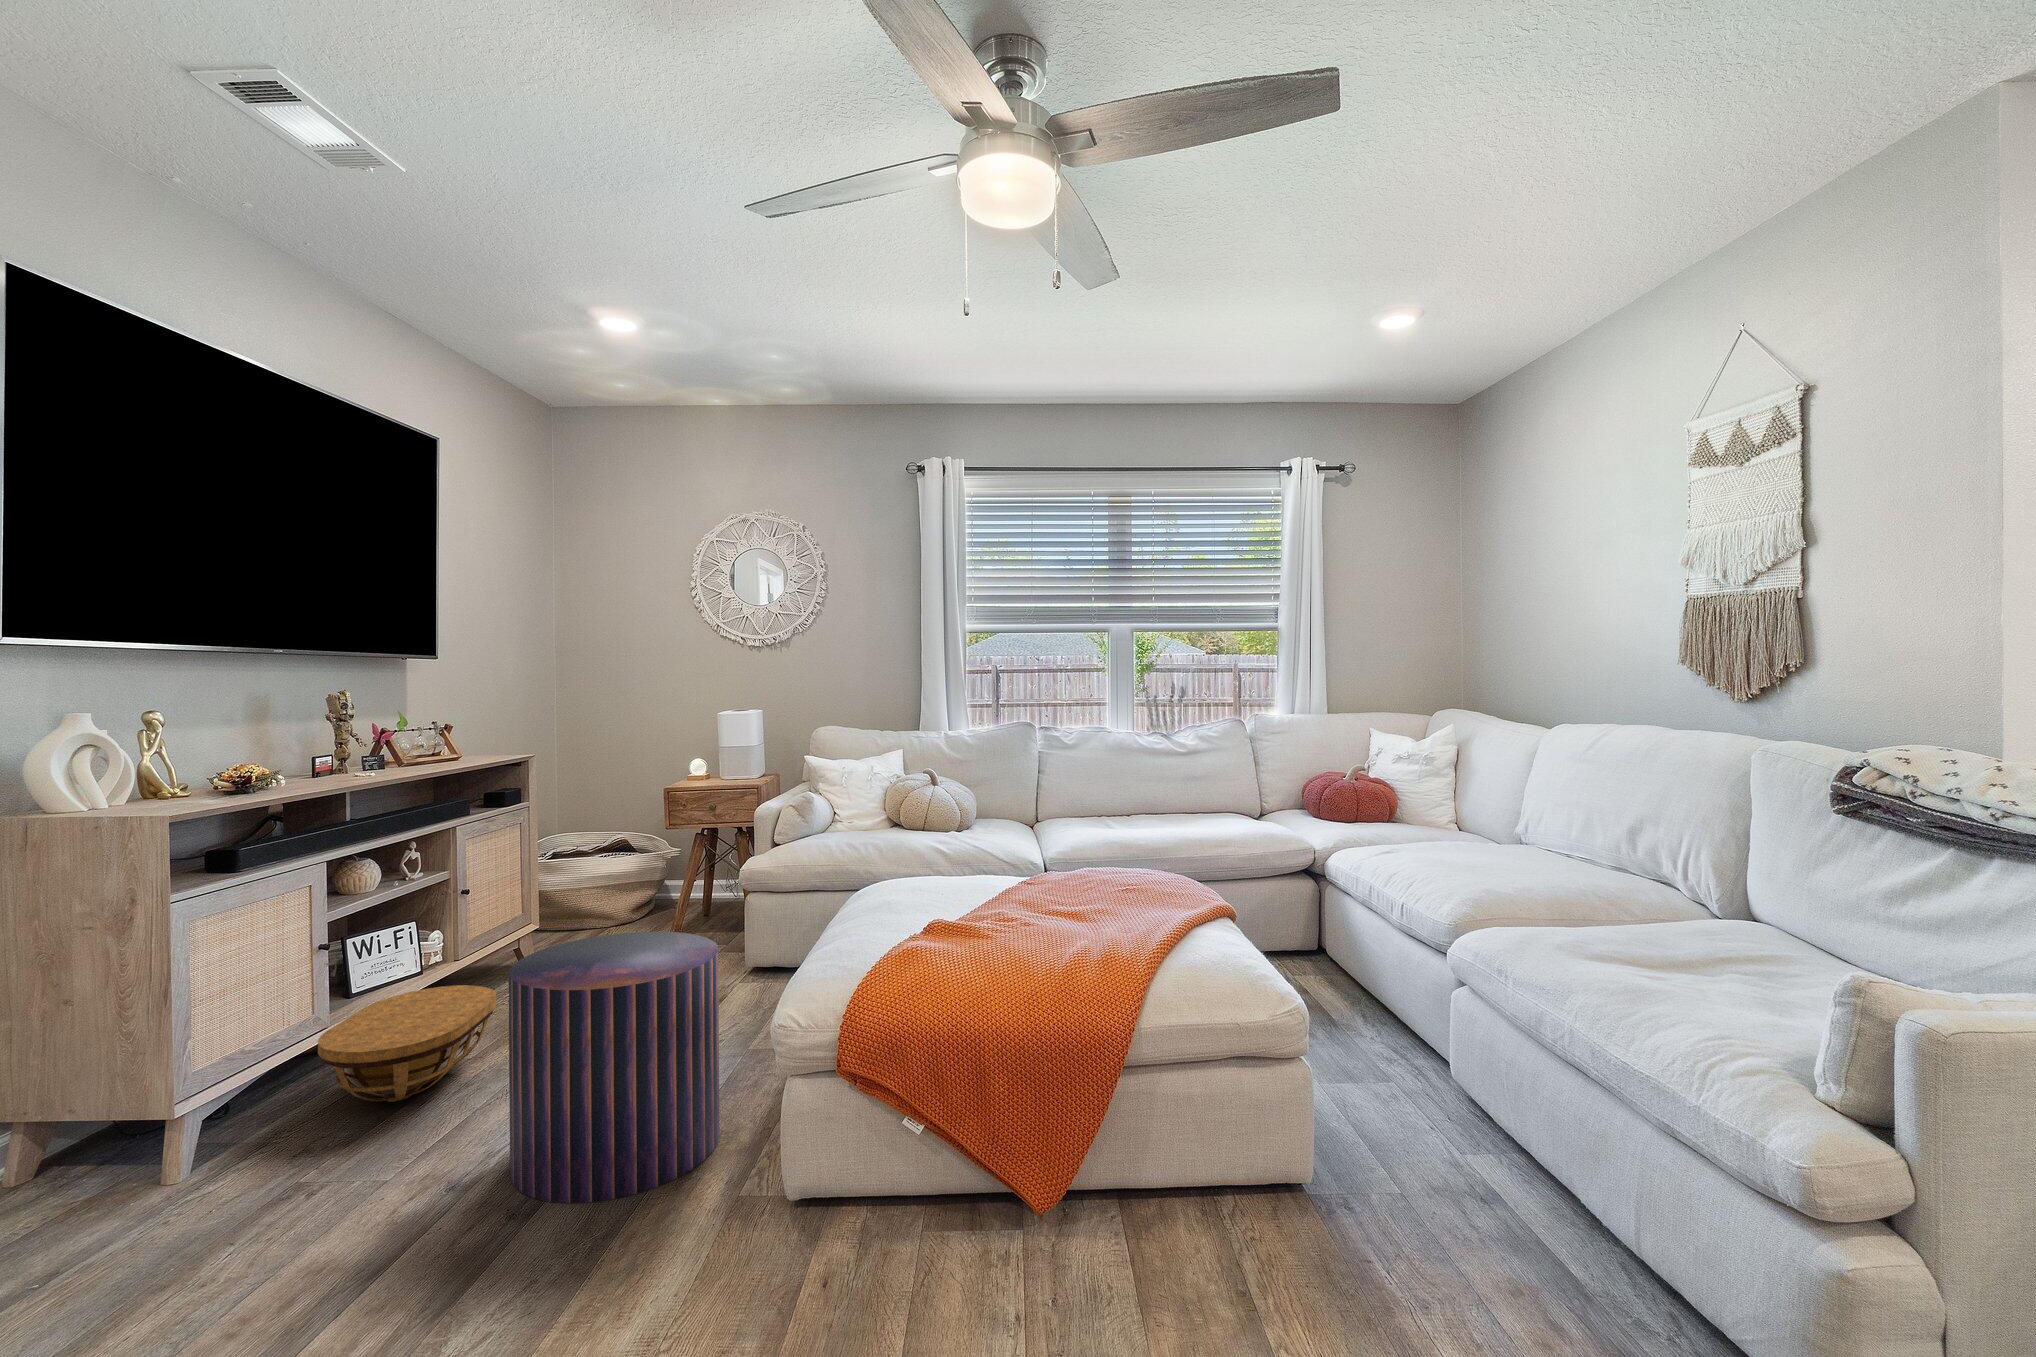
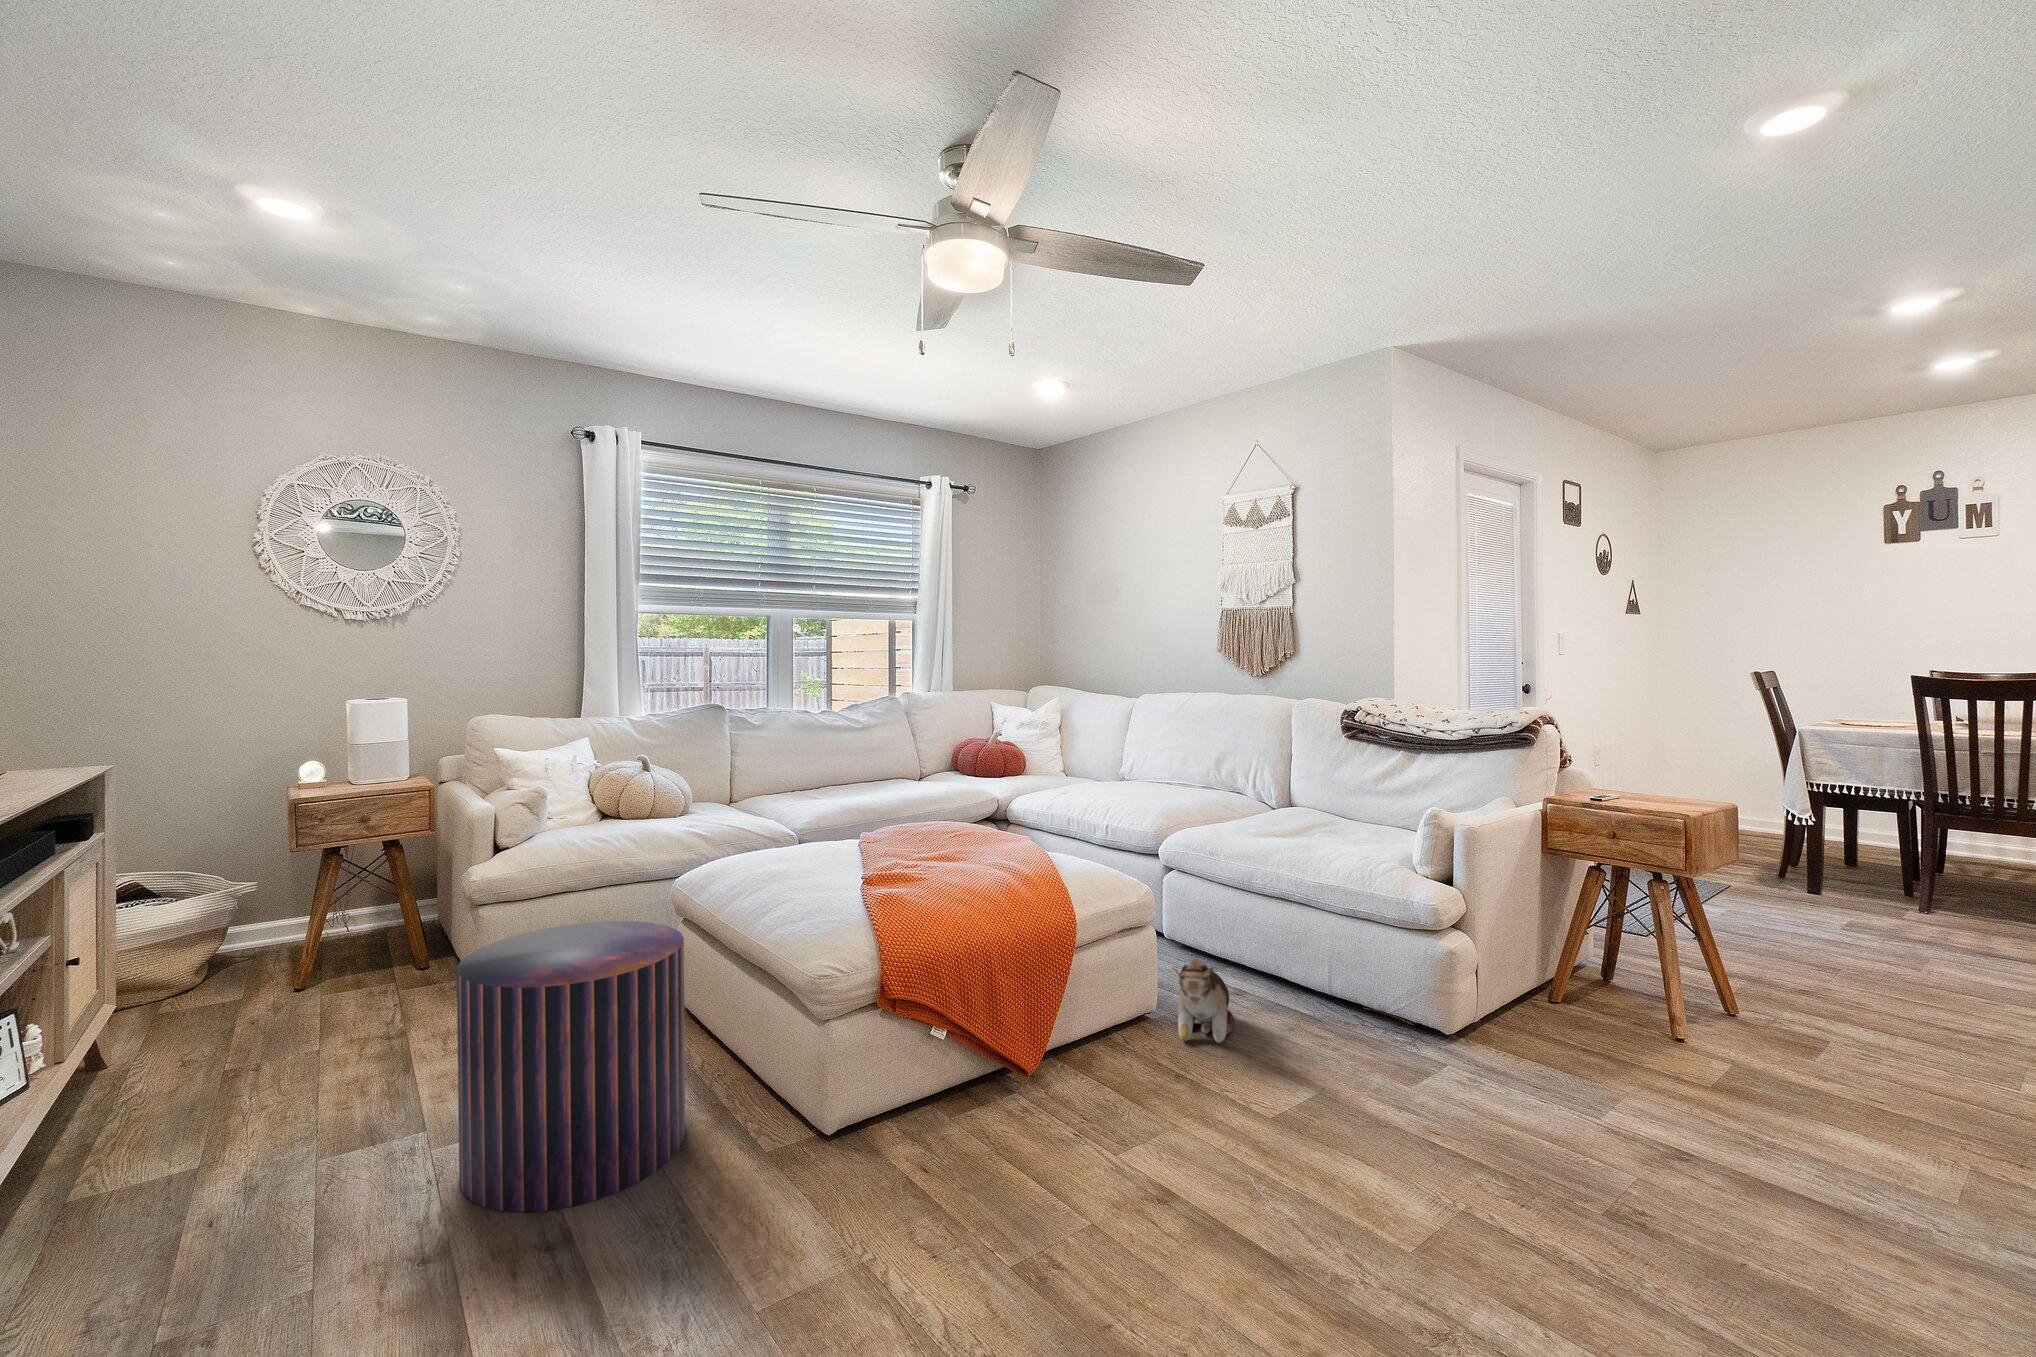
basket: present [318,985,496,1102] -> none [39,1049,271,1215]
plush toy: none [1270,1131,1434,1273] -> present [1172,959,1234,1043]

